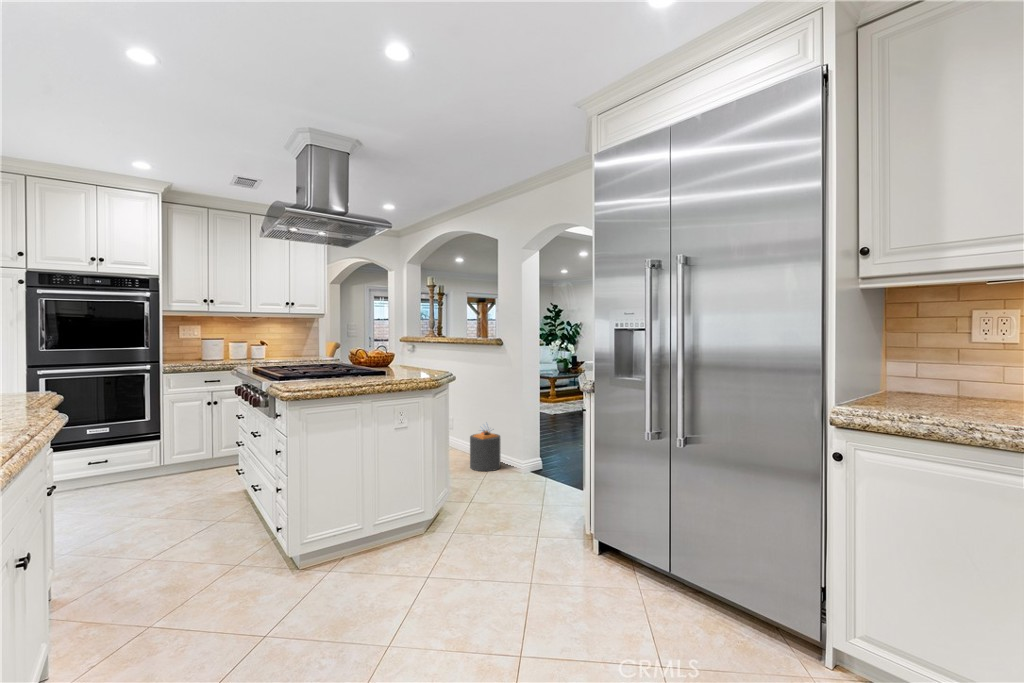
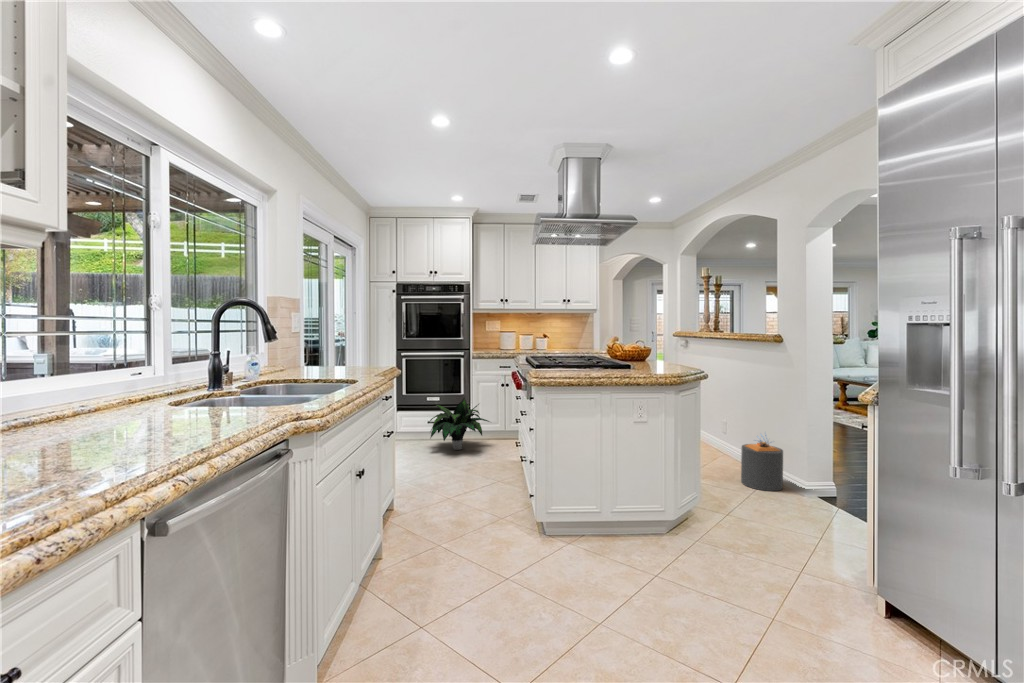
potted plant: none [93,423,199,493] -> present [430,398,489,450]

